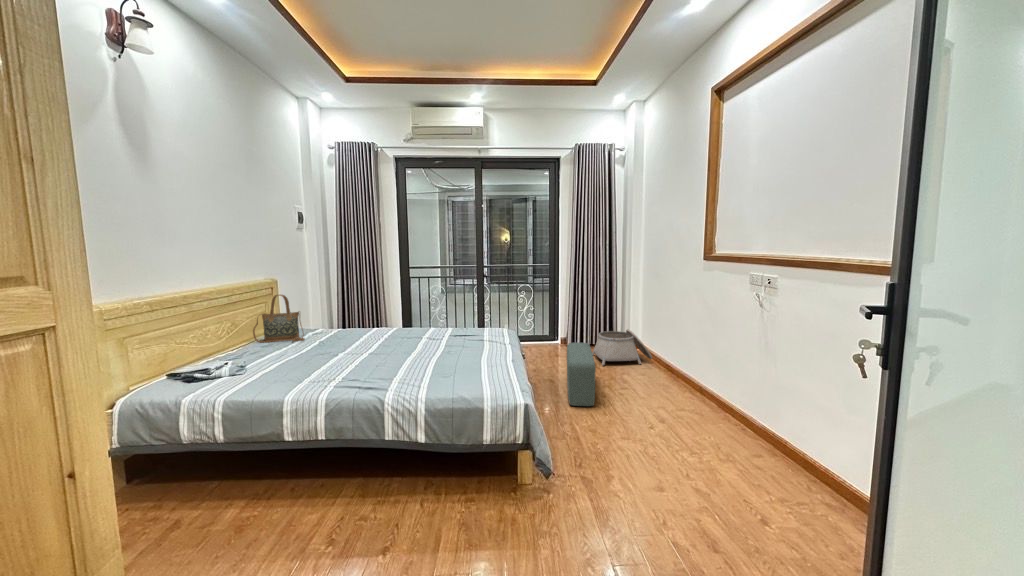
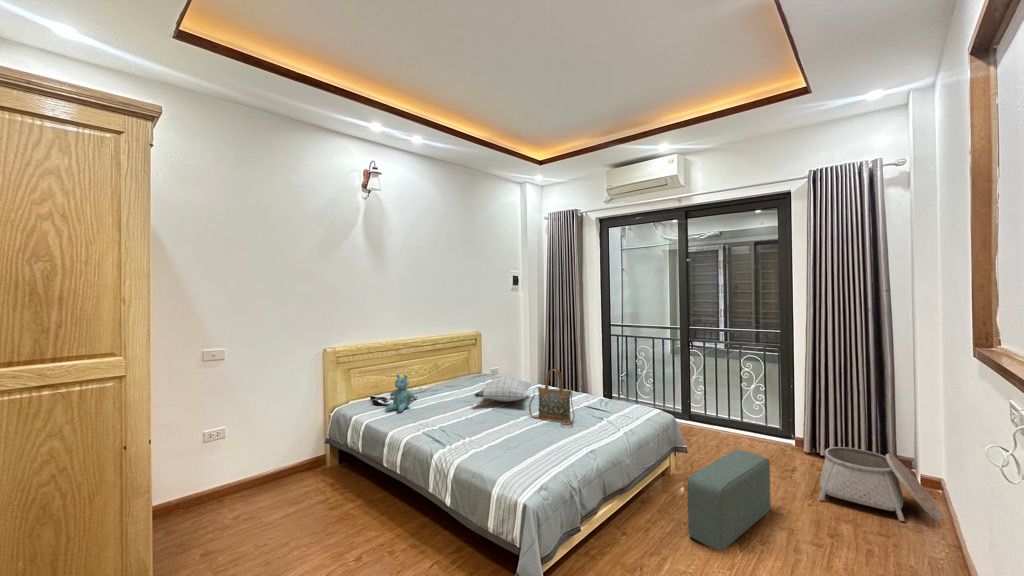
handbag: present [253,295,305,343] -> present [529,369,575,426]
pillow: none [337,318,408,345] -> present [475,378,531,402]
stuffed bear: none [226,329,272,381] -> present [386,375,415,412]

